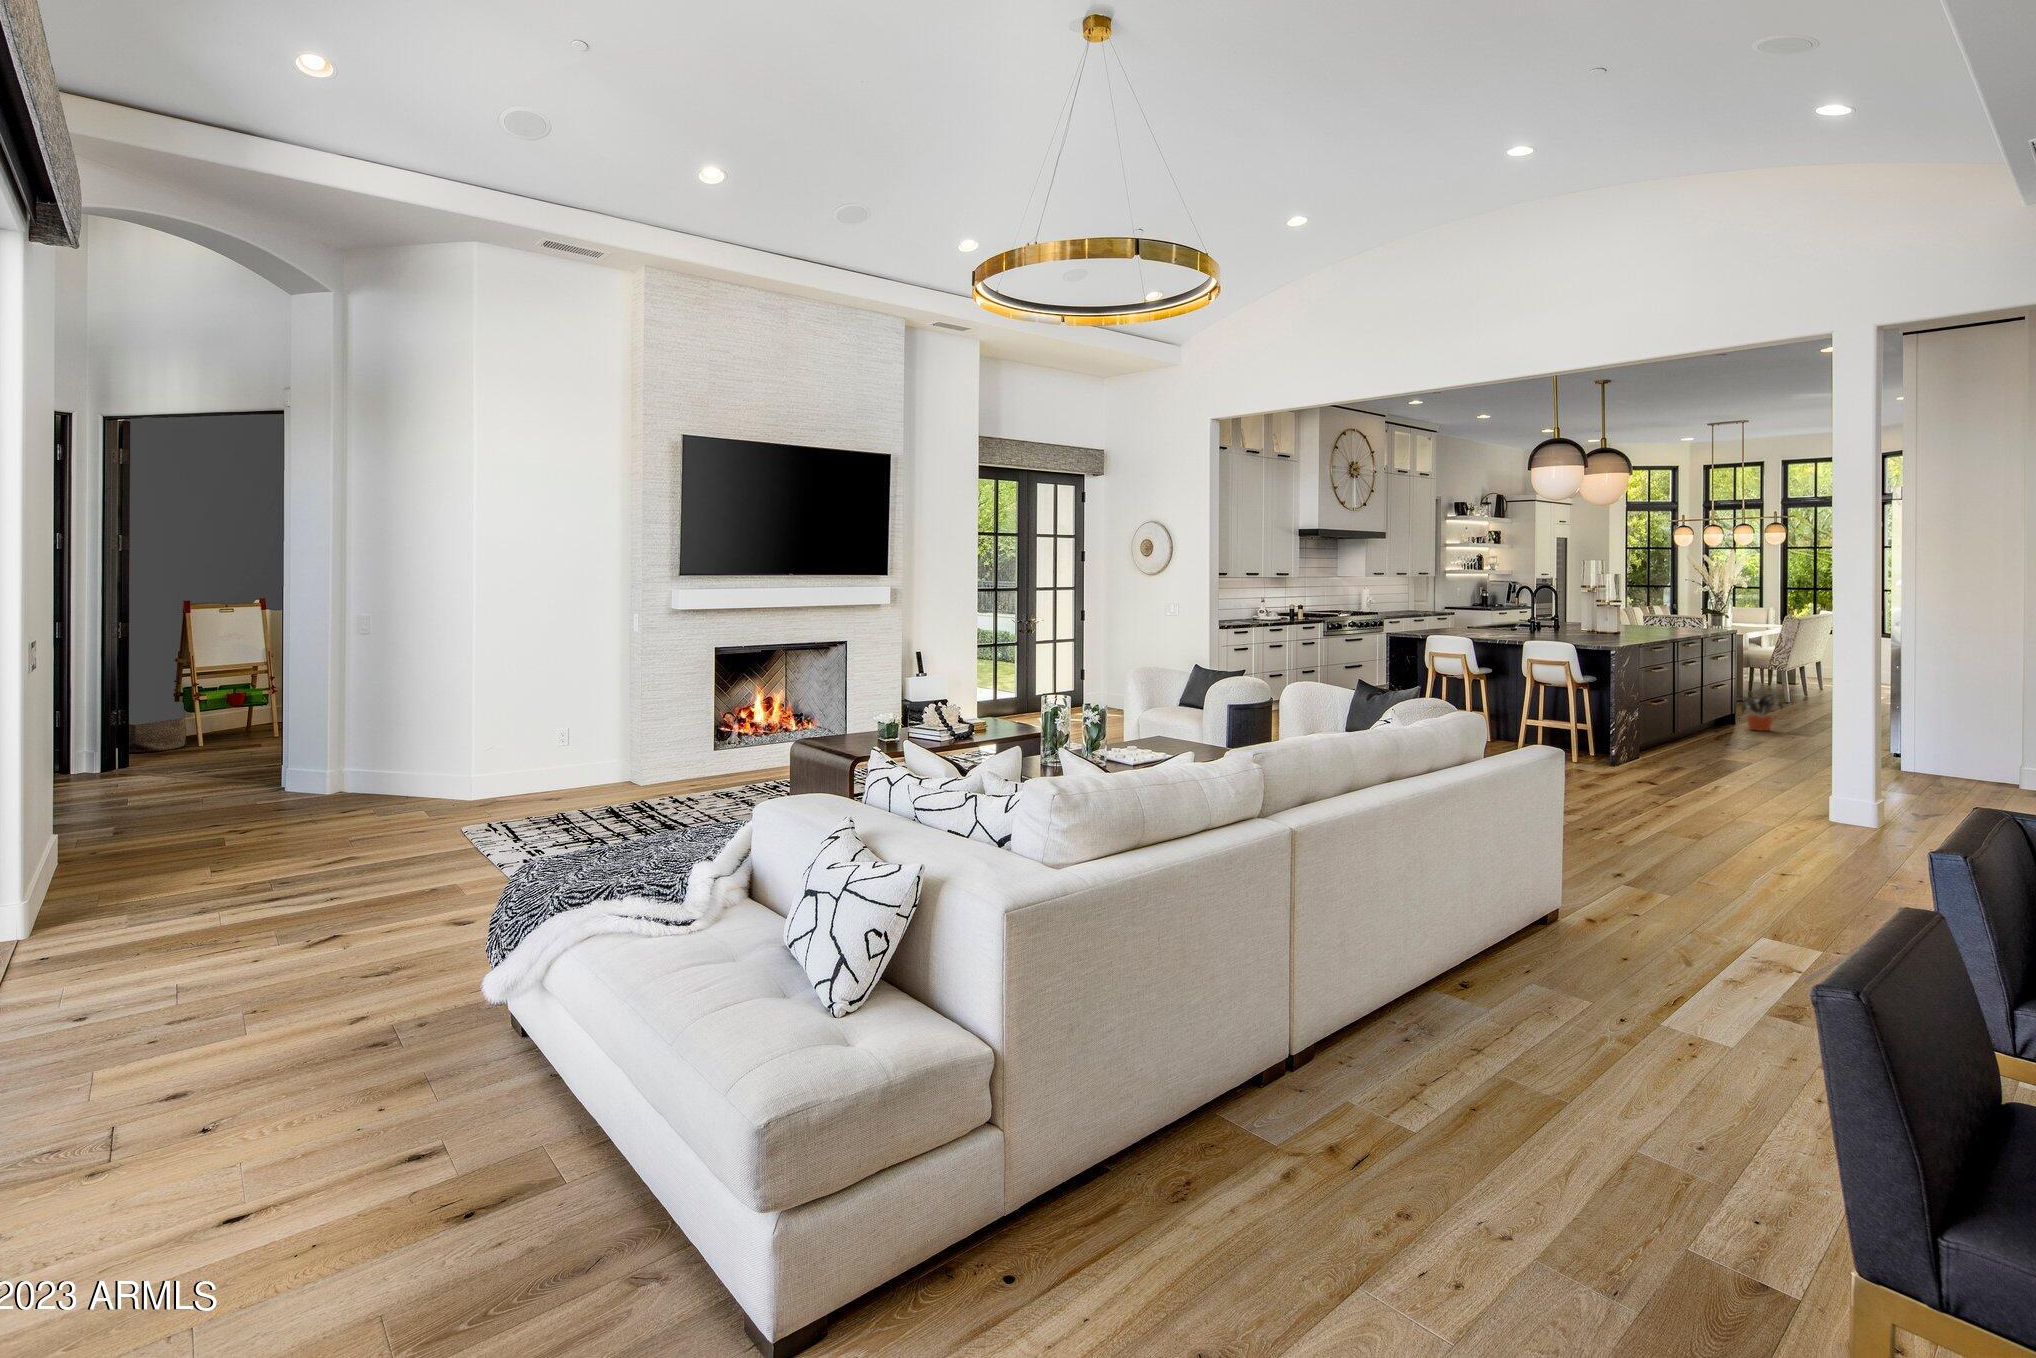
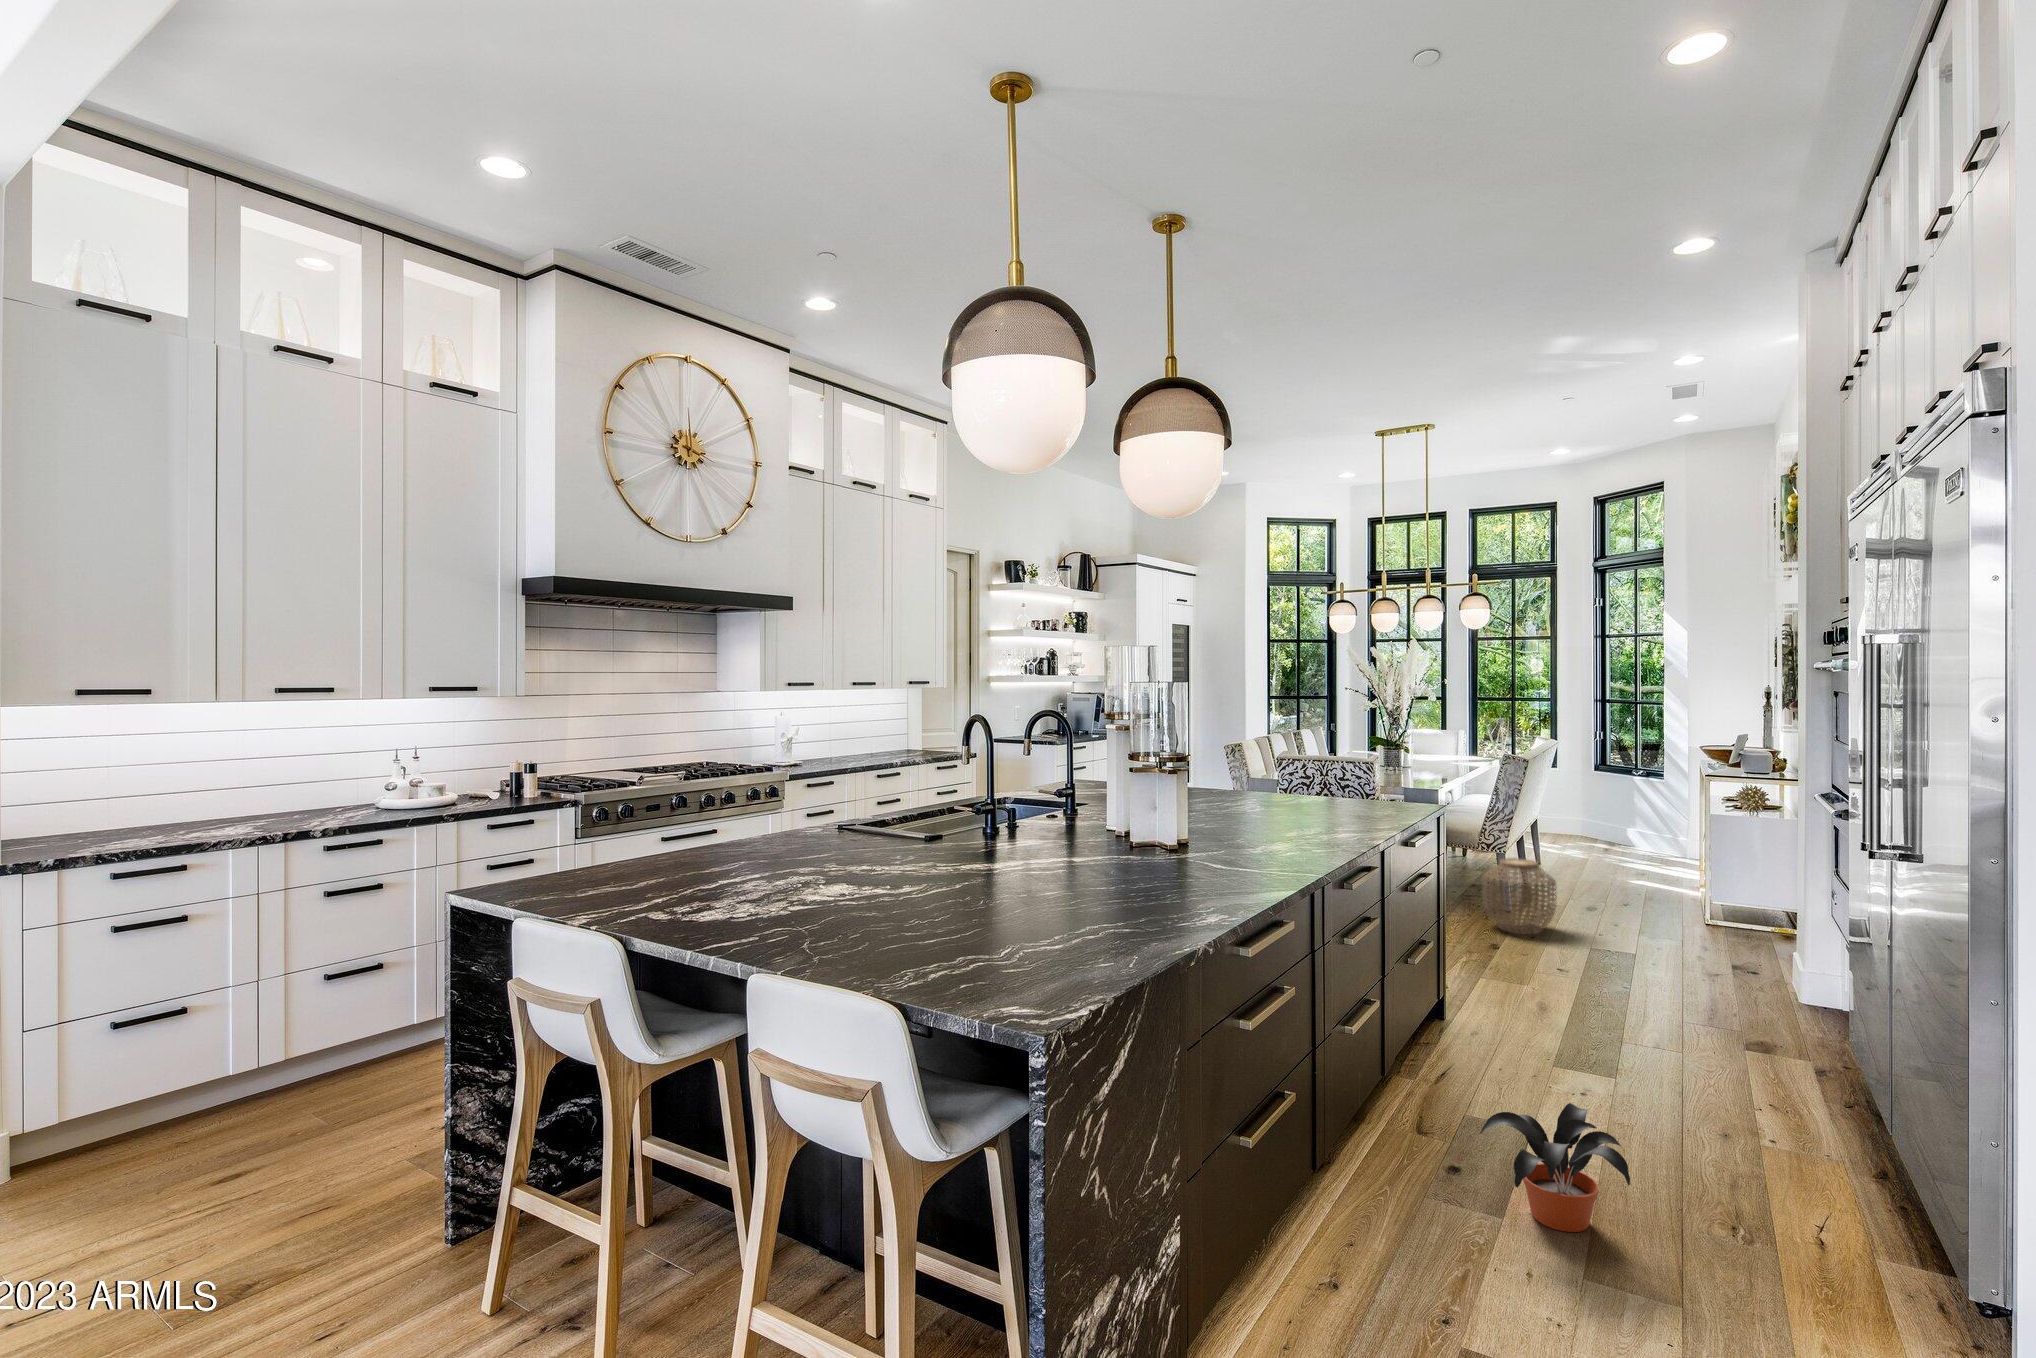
woven basket: none [1762,663,1806,701] -> present [1483,858,1556,934]

